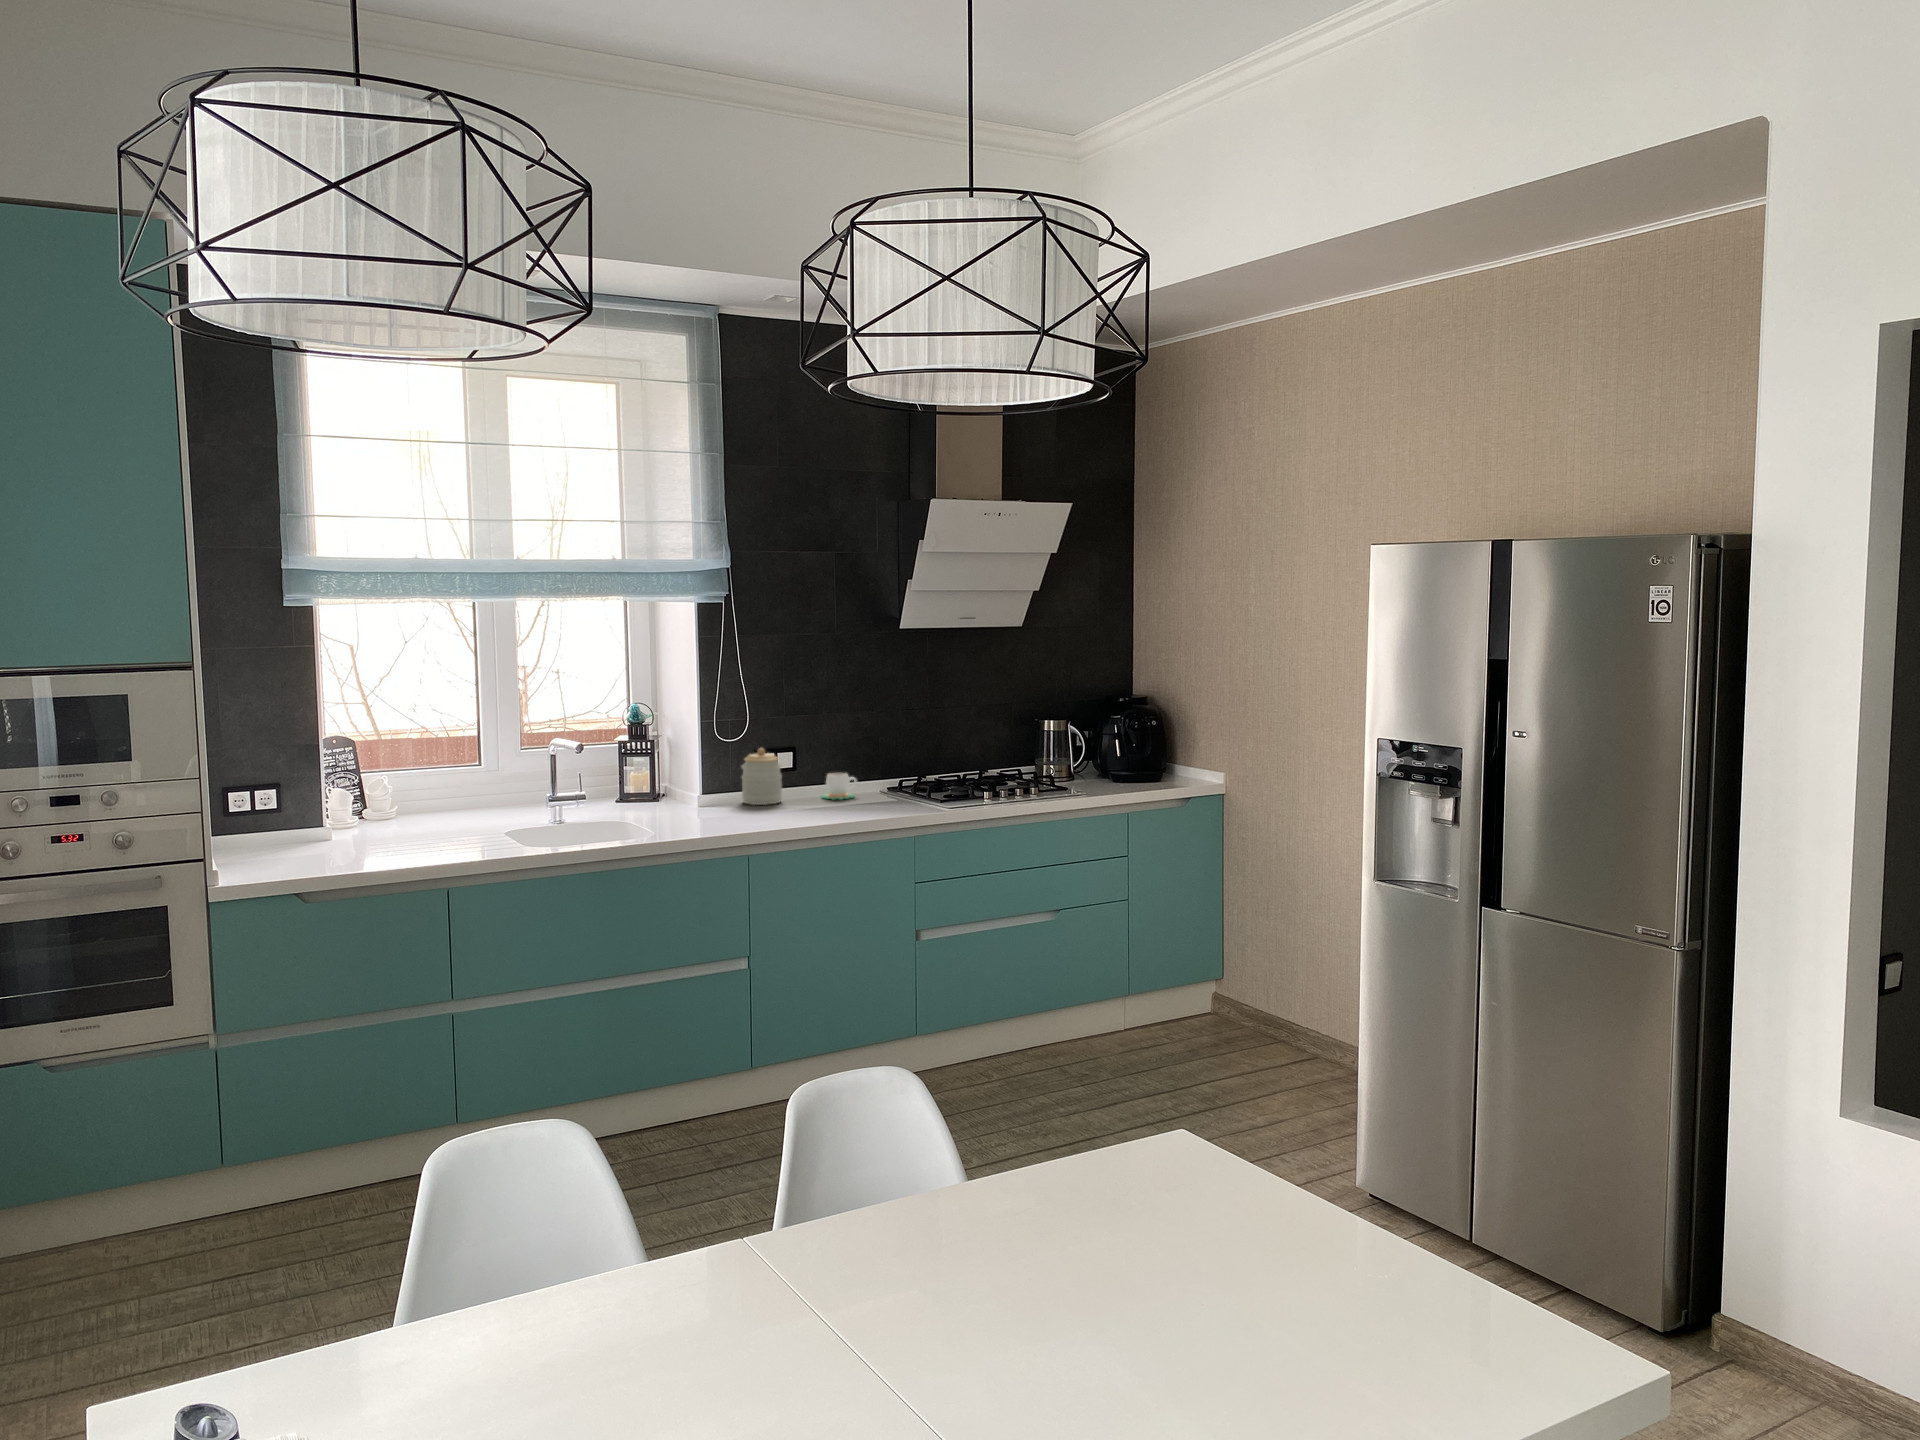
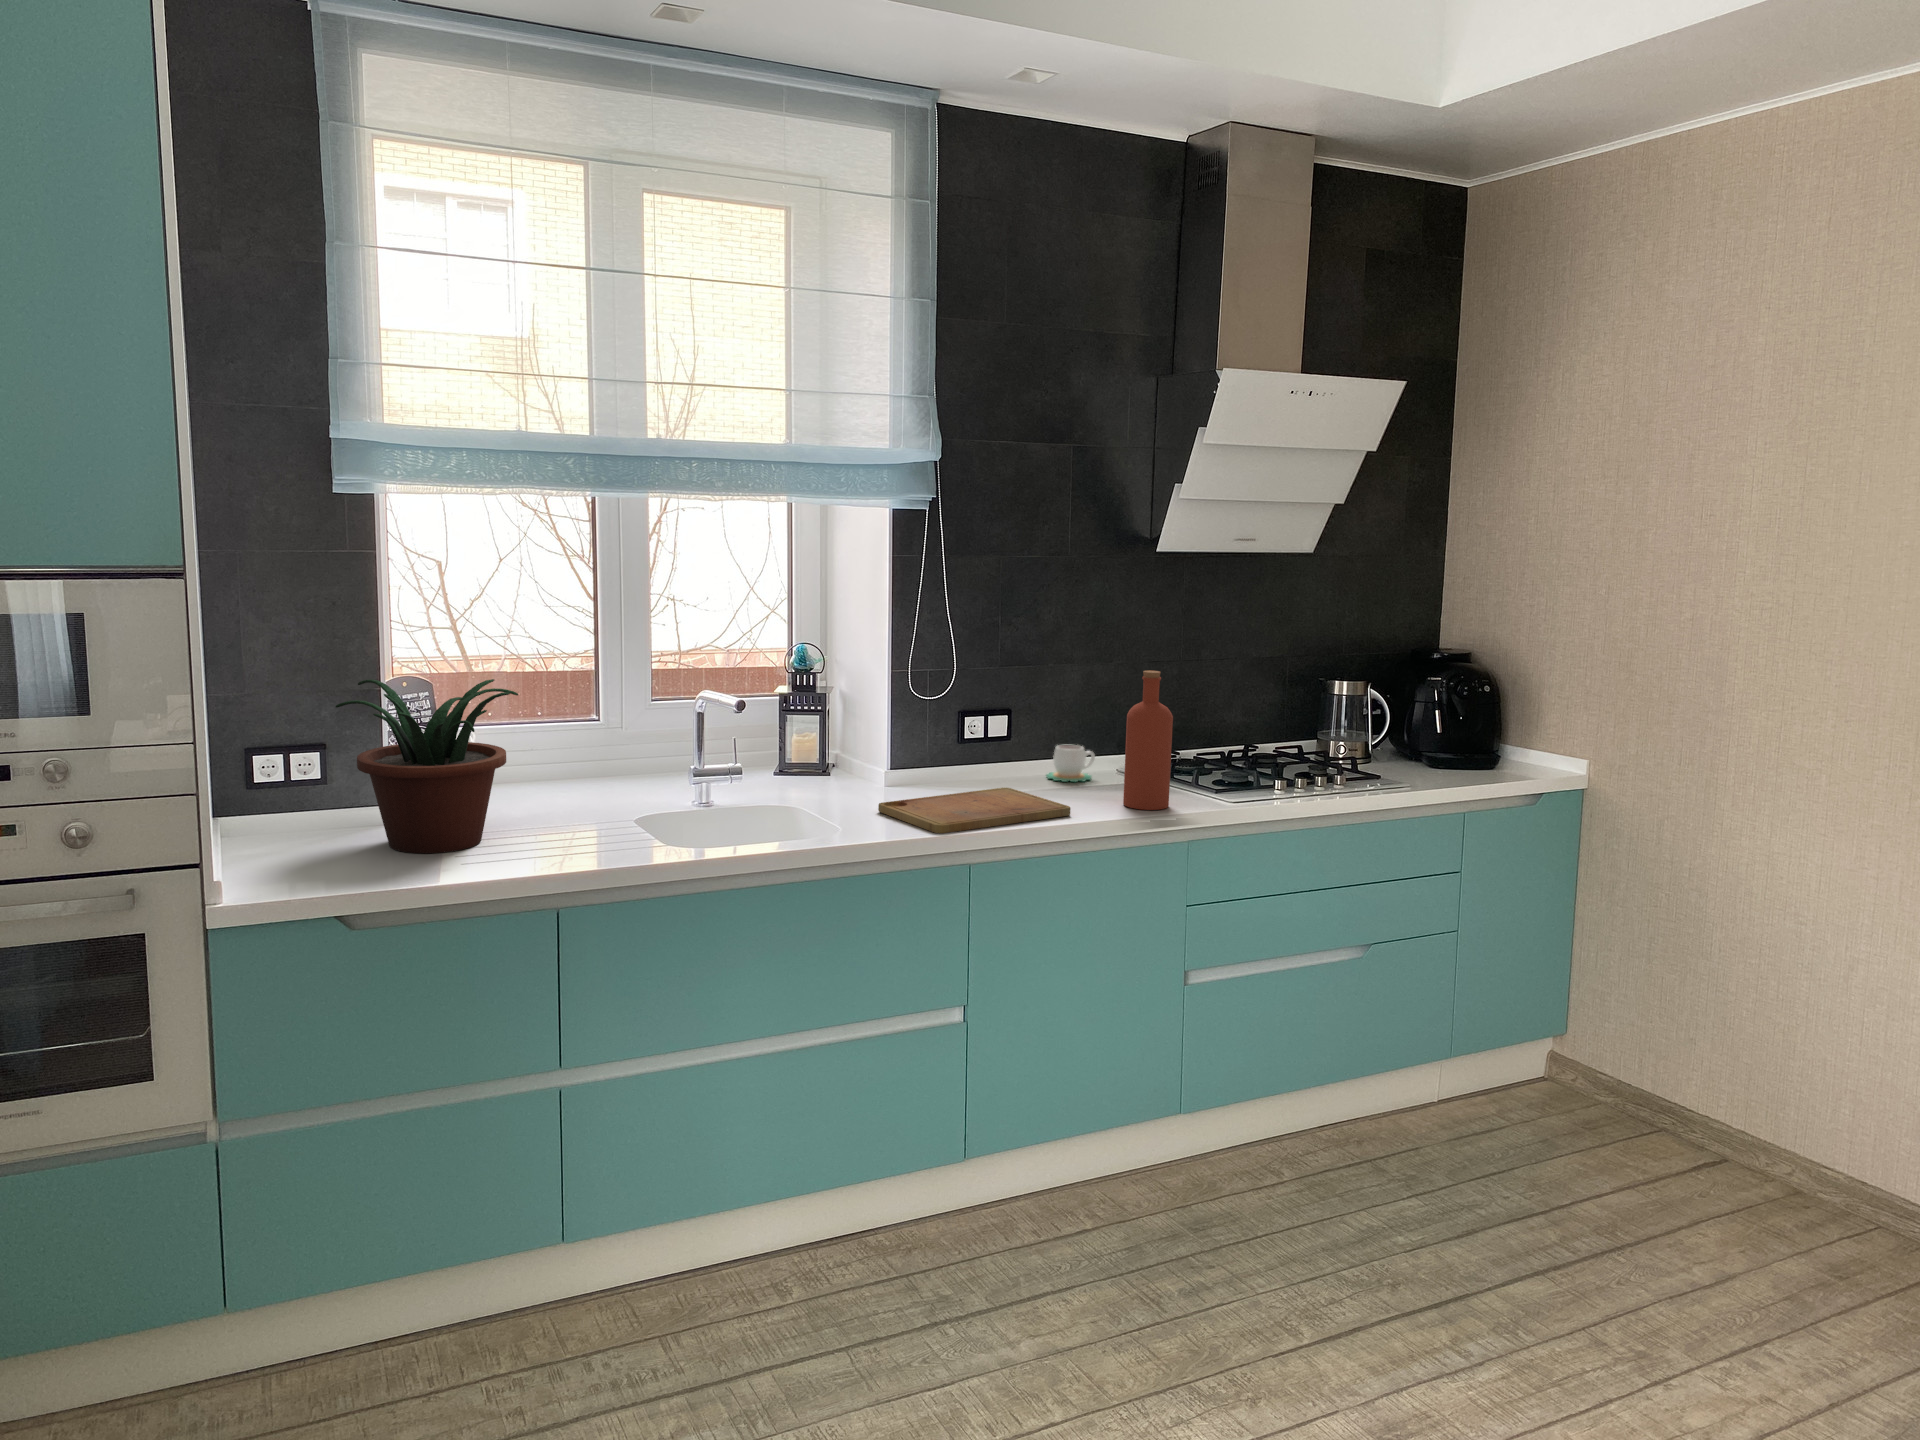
bottle: none [869,714,902,814] -> present [1123,671,1173,810]
potted plant: none [289,733,421,855] -> present [336,679,518,853]
jar: present [742,748,782,805] -> none [942,709,998,787]
cutting board: none [688,803,827,832] -> present [878,788,1071,833]

